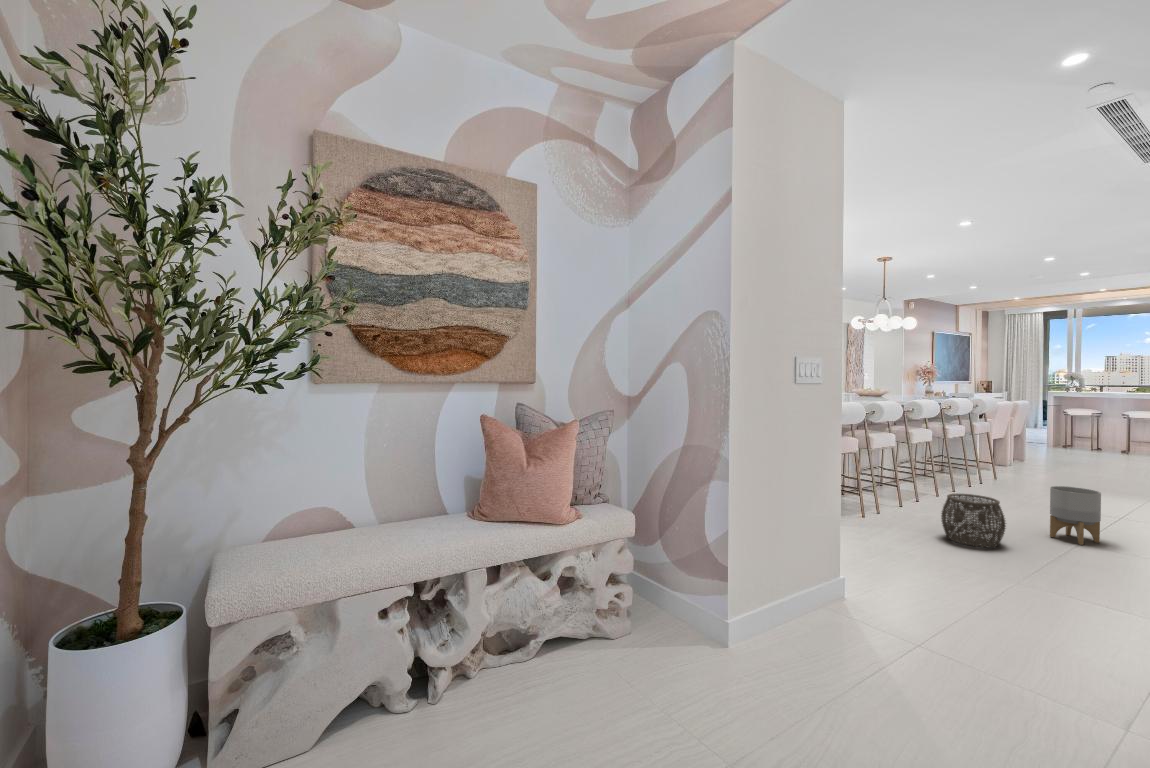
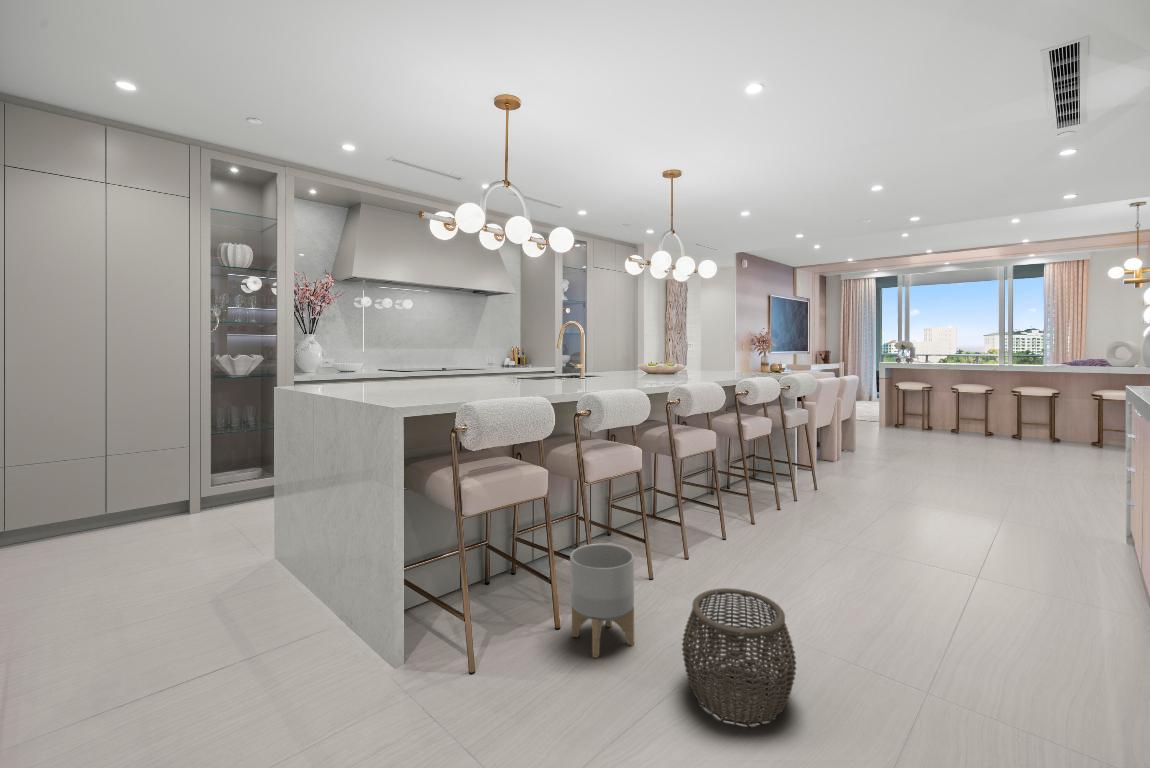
planter: present [1050,486,1101,545] -> present [570,544,634,658]

